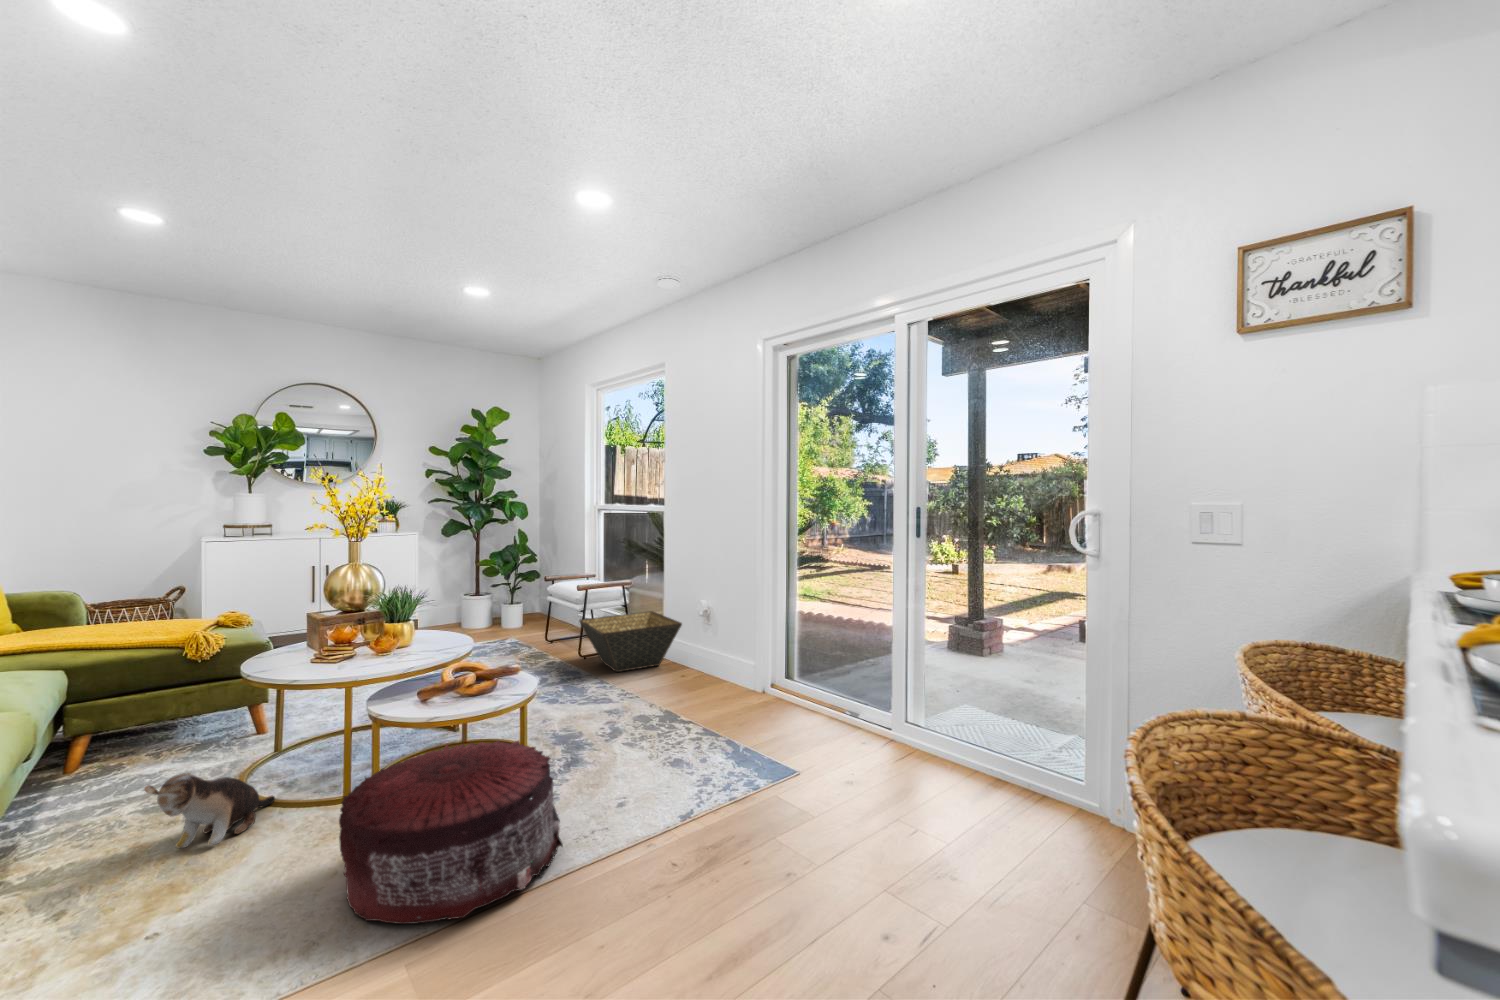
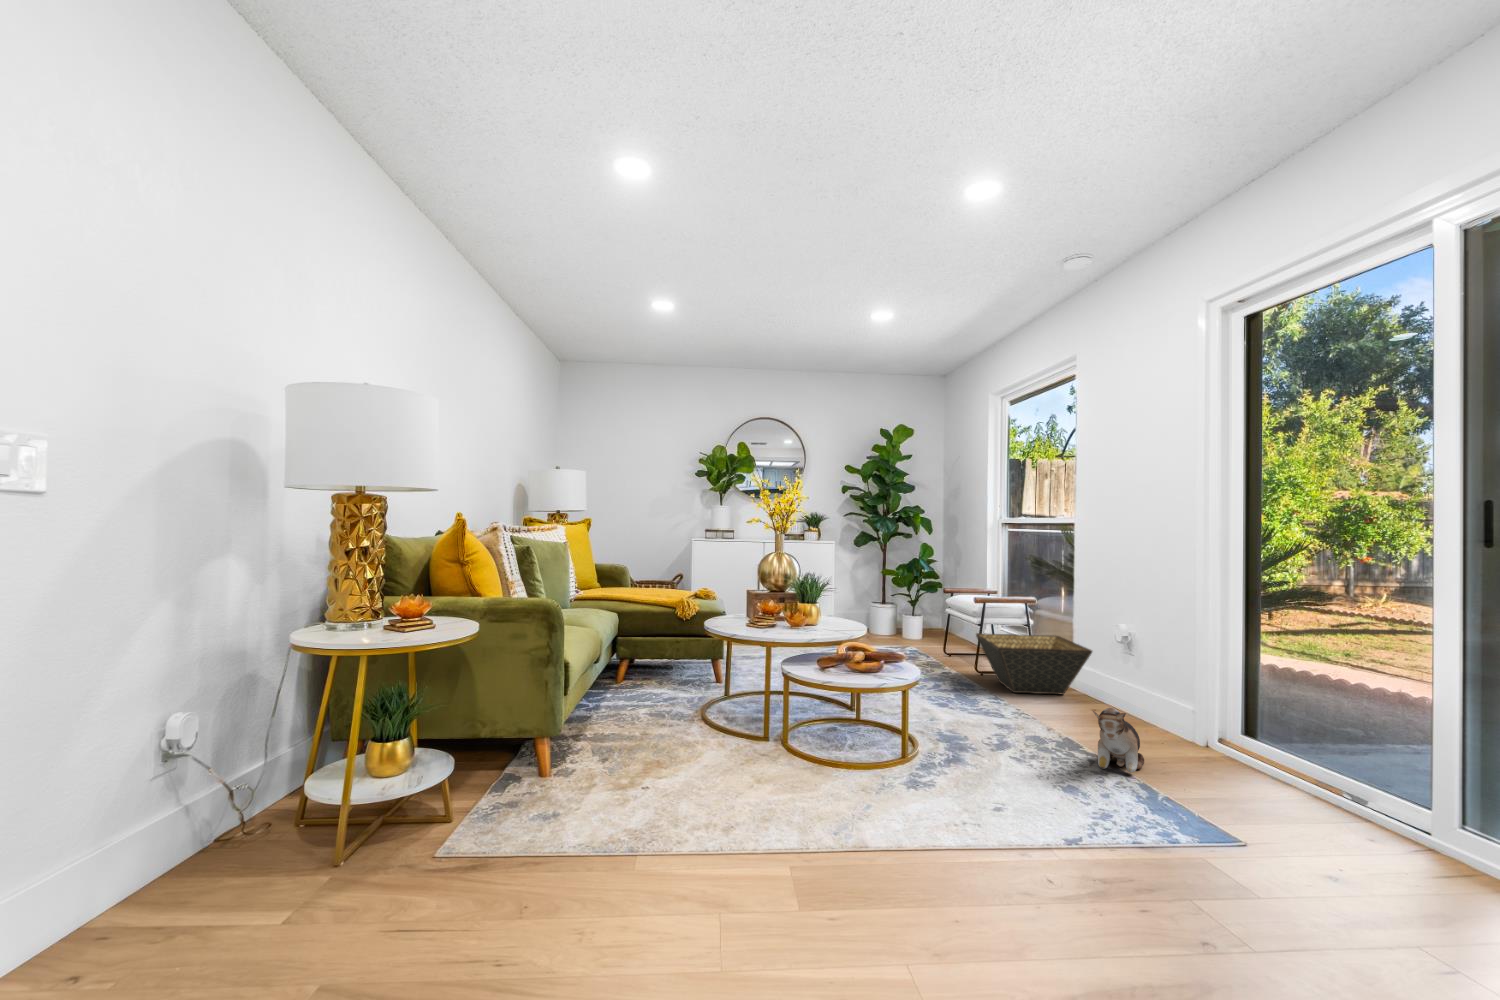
pouf: present [339,741,563,924] -> none [751,706,936,853]
plush toy: present [145,773,275,848] -> present [1093,708,1144,772]

